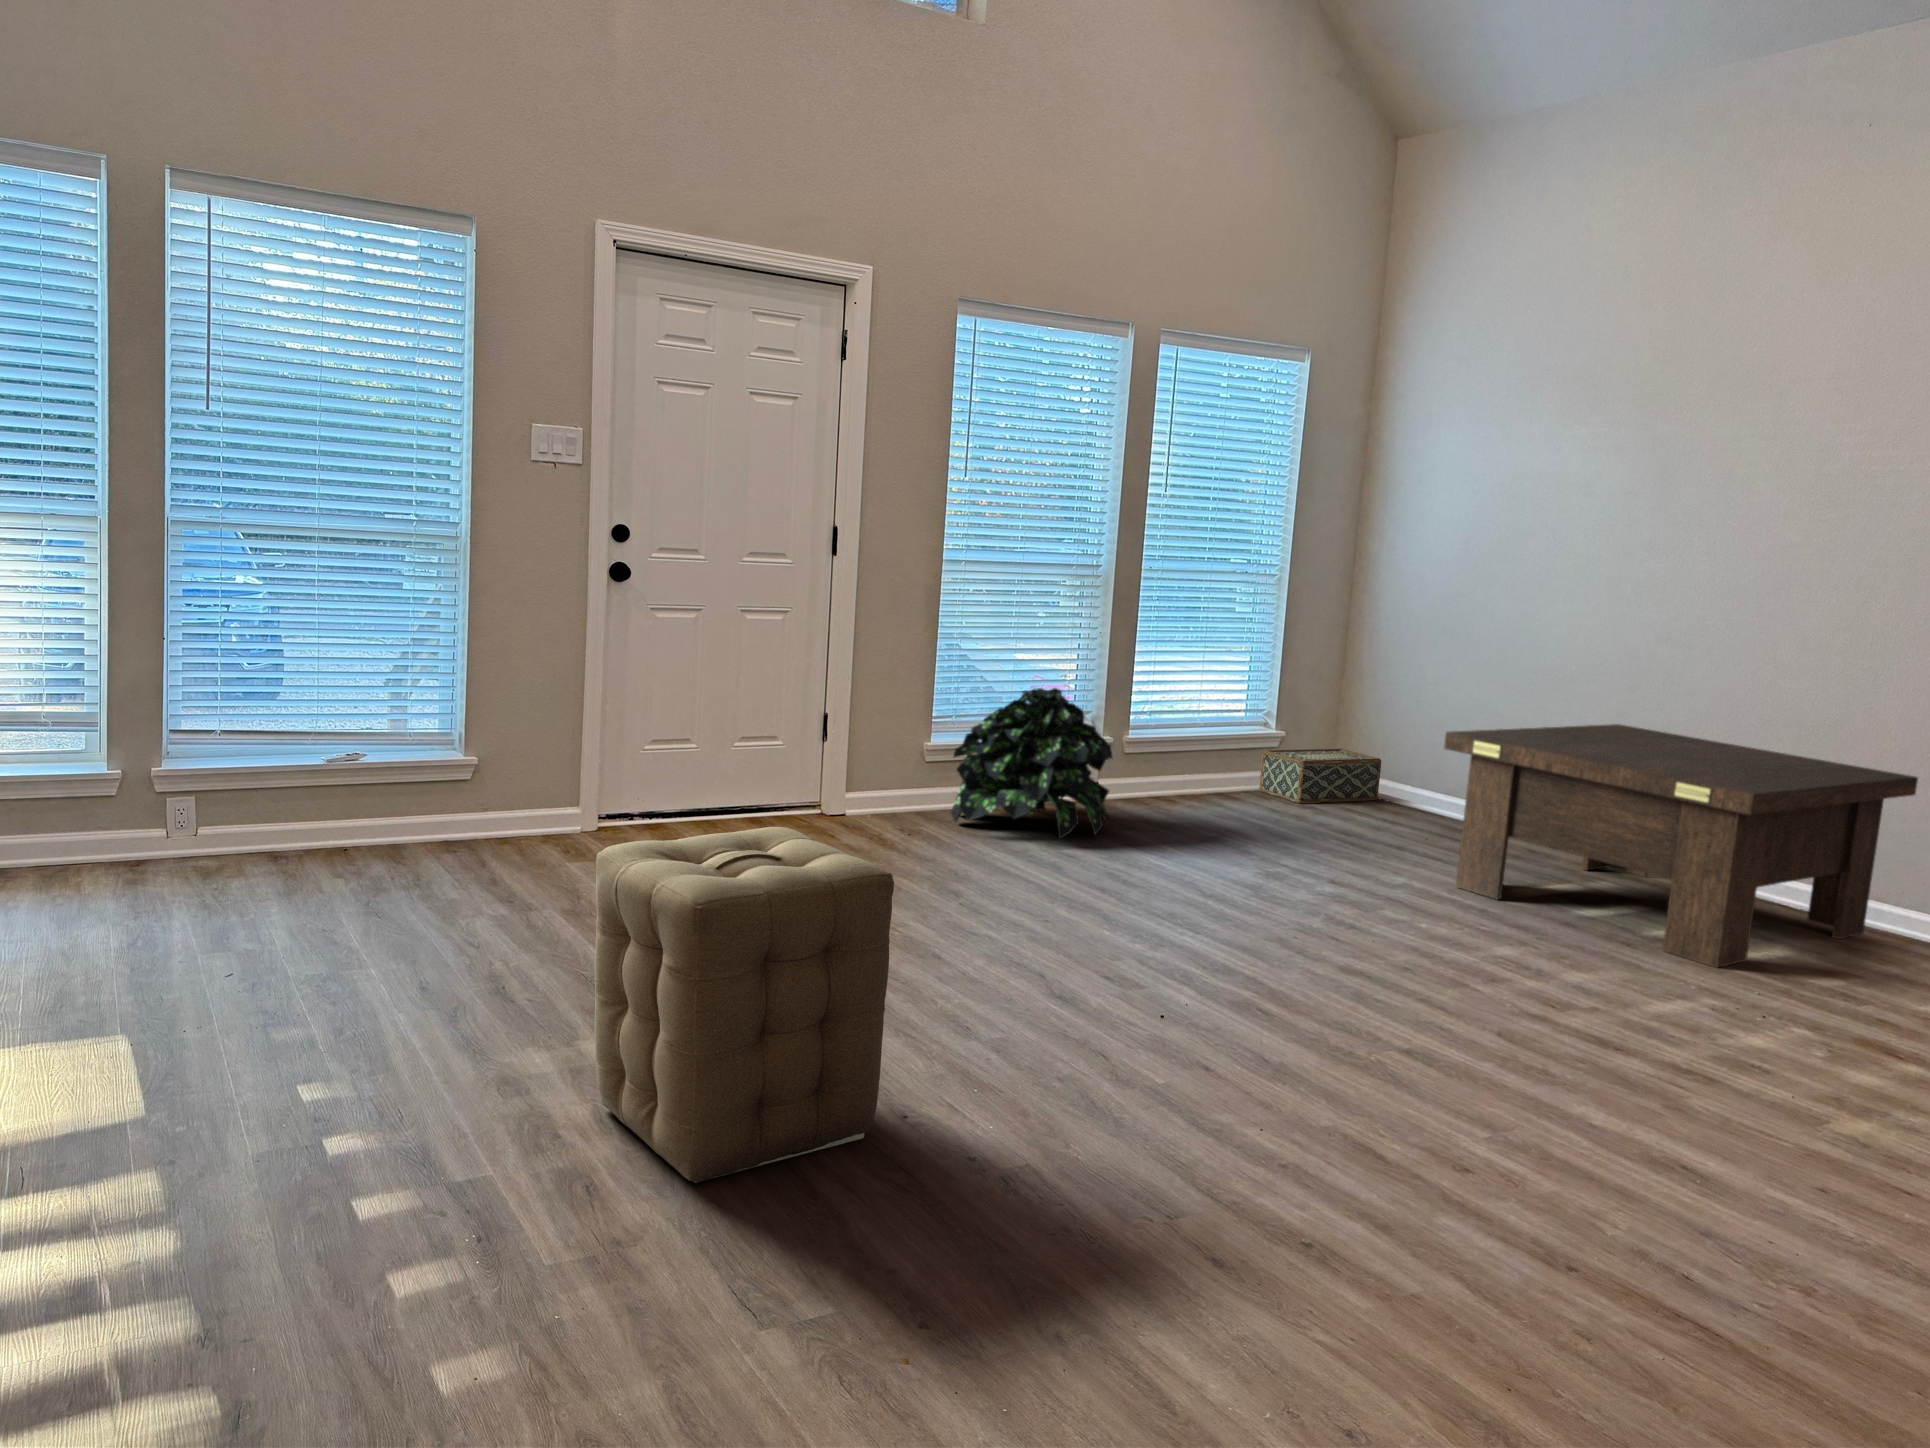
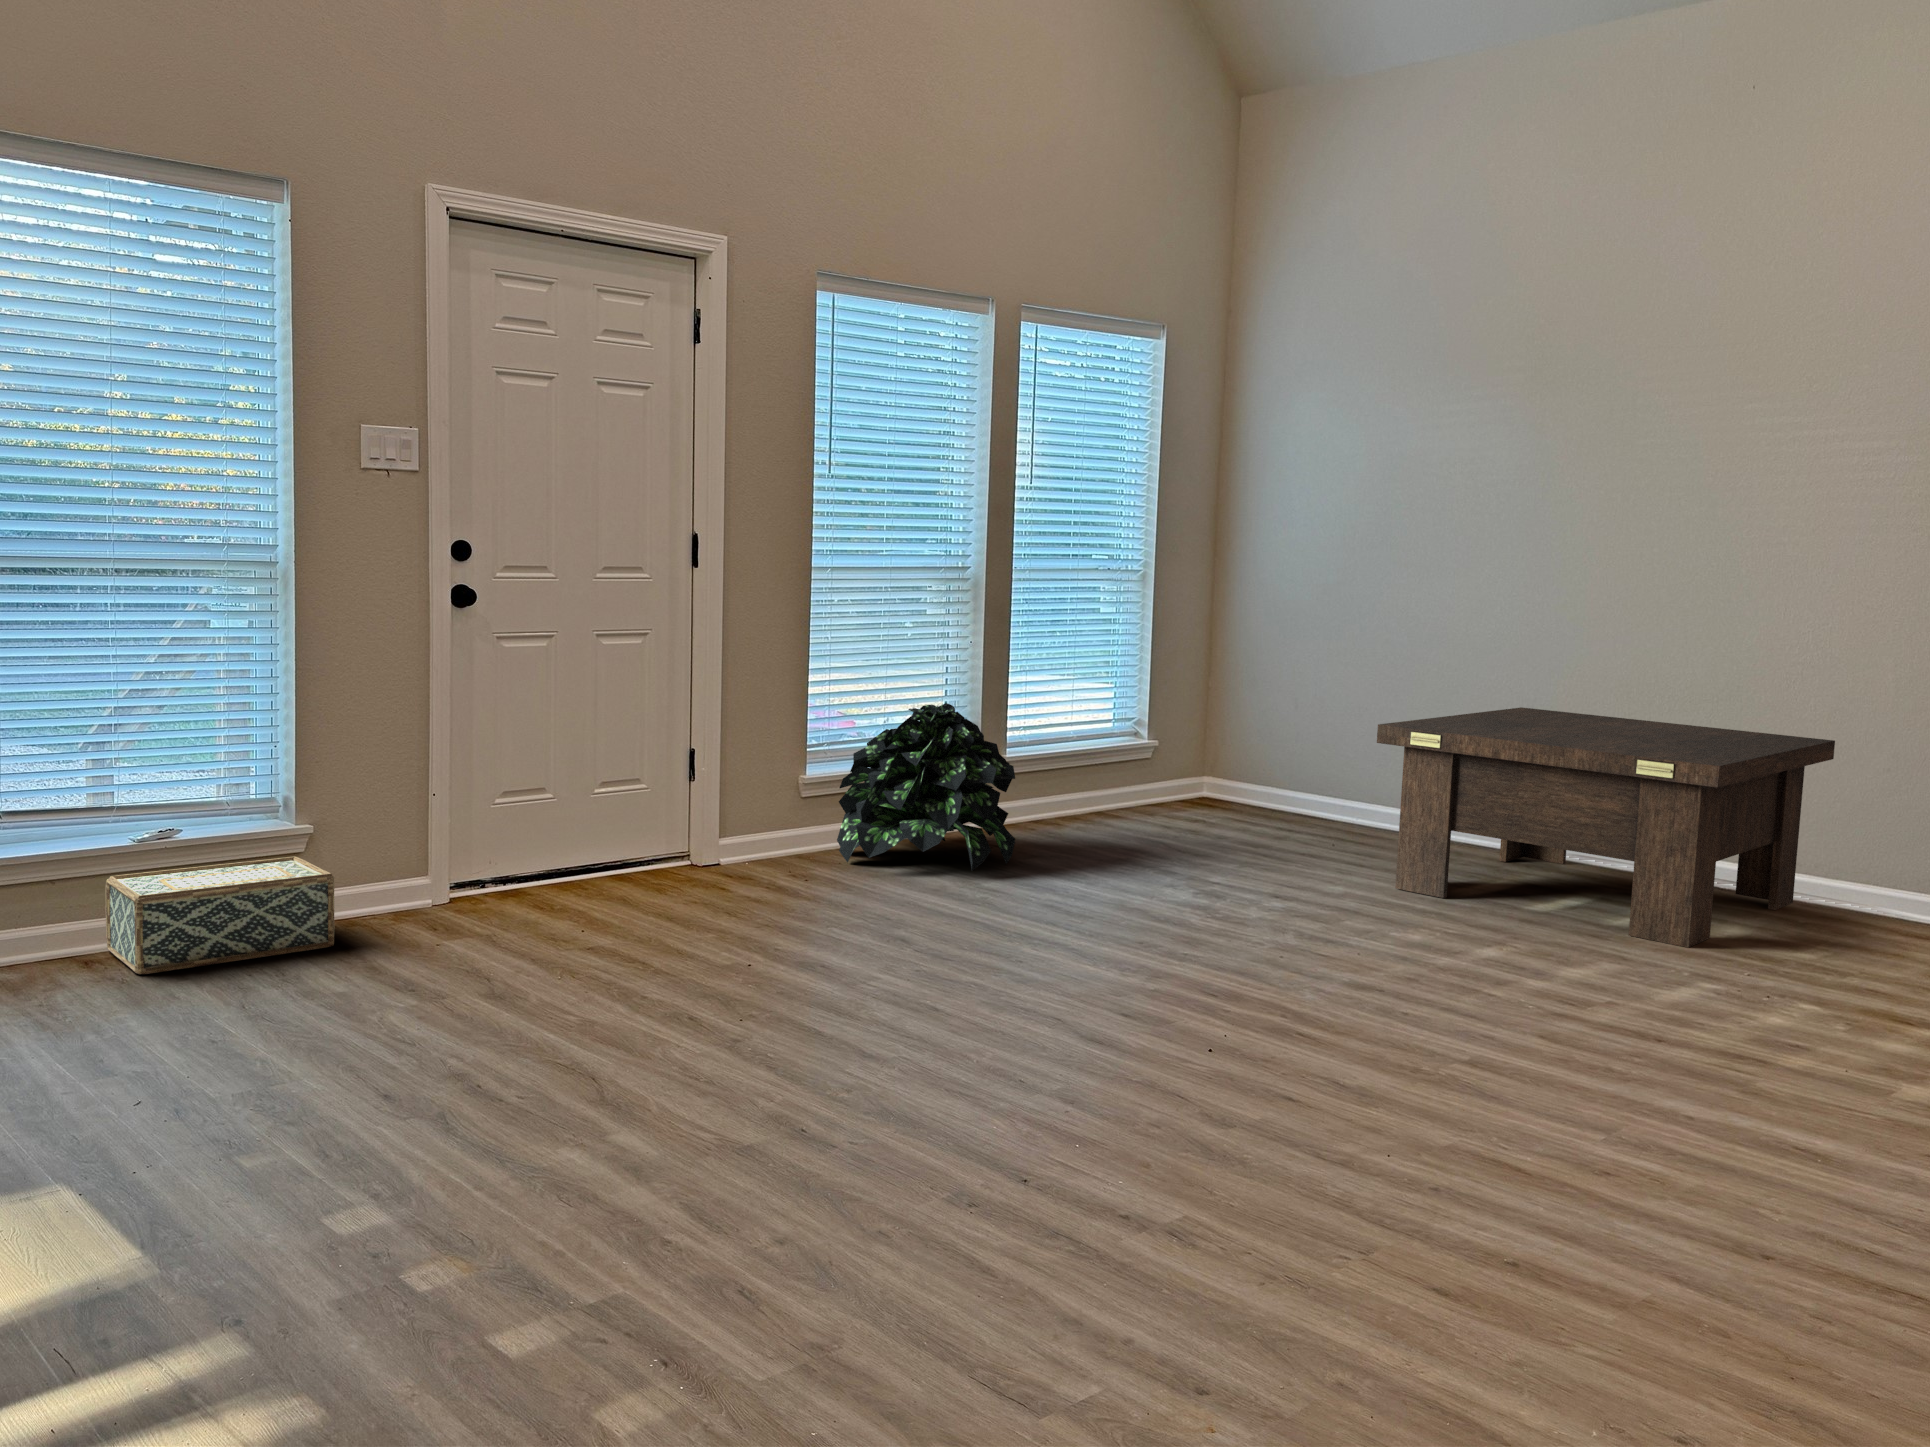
woven basket: present [1260,749,1381,803] -> present [106,857,334,974]
ottoman: present [595,827,894,1183] -> none [670,867,1016,1276]

